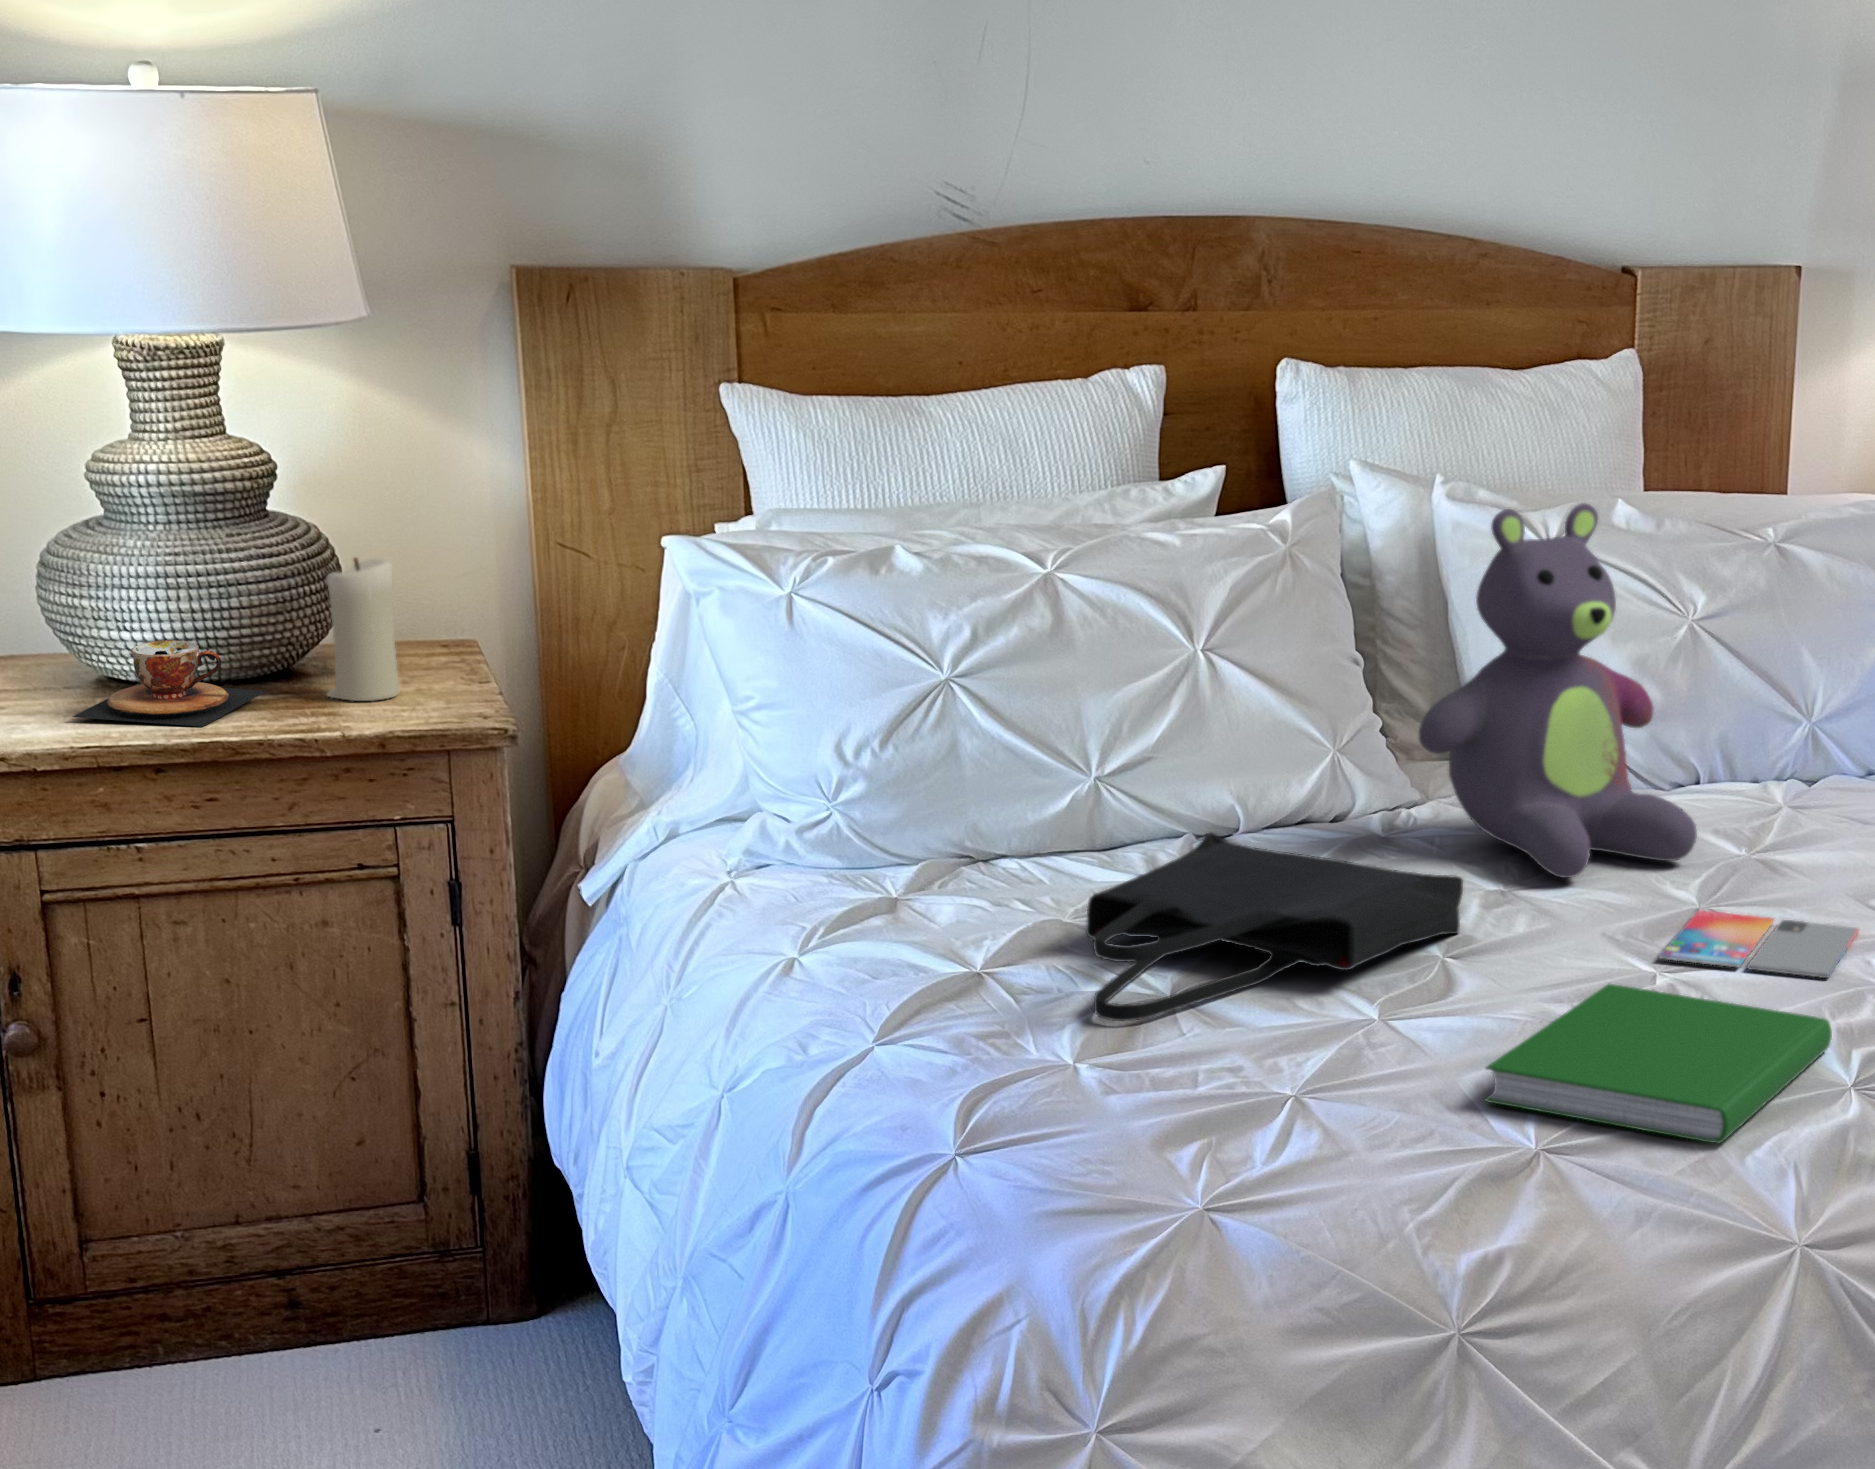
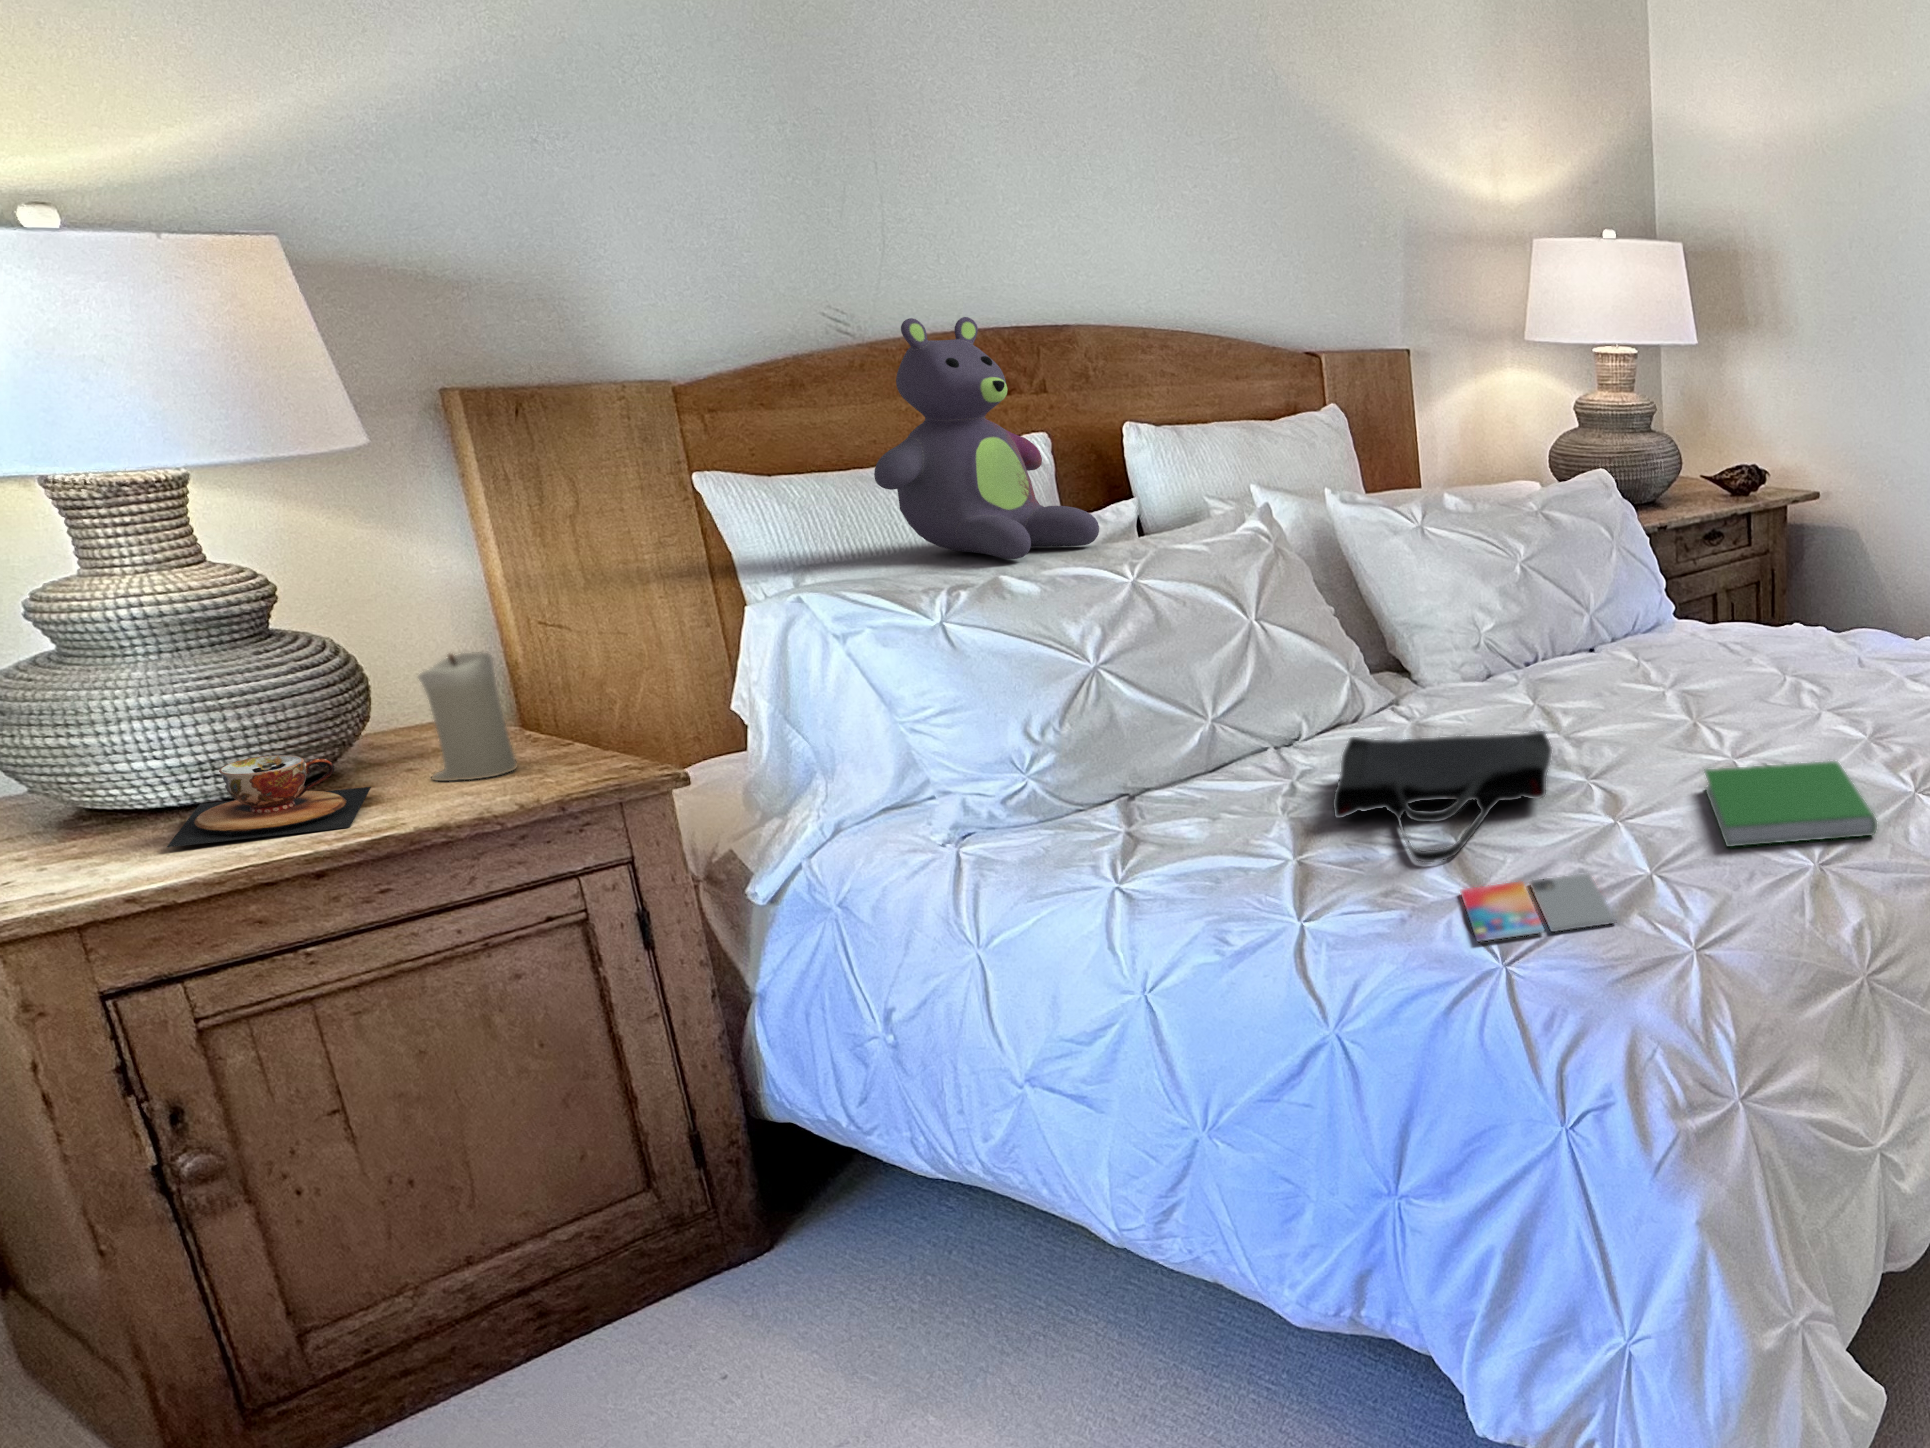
stuffed bear: present [1419,503,1697,878] -> present [874,317,1099,559]
smartphone: present [1659,910,1859,978] -> present [1461,874,1617,942]

